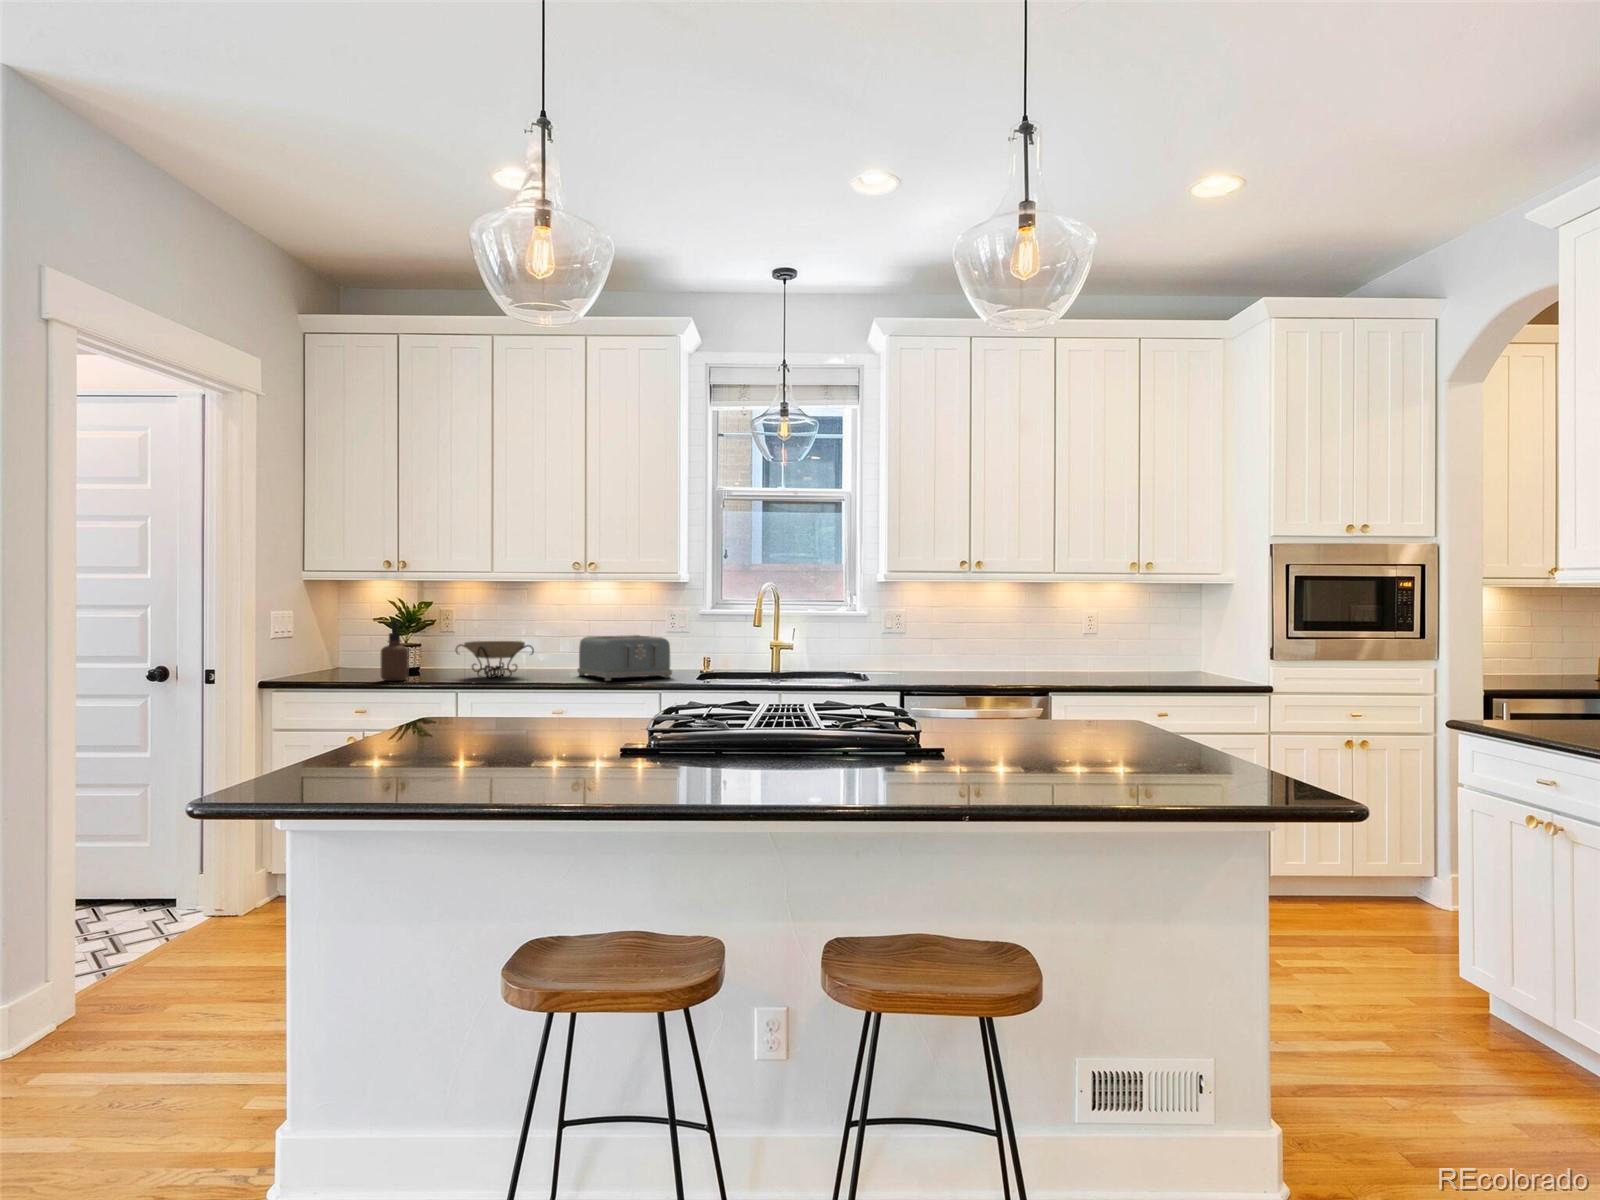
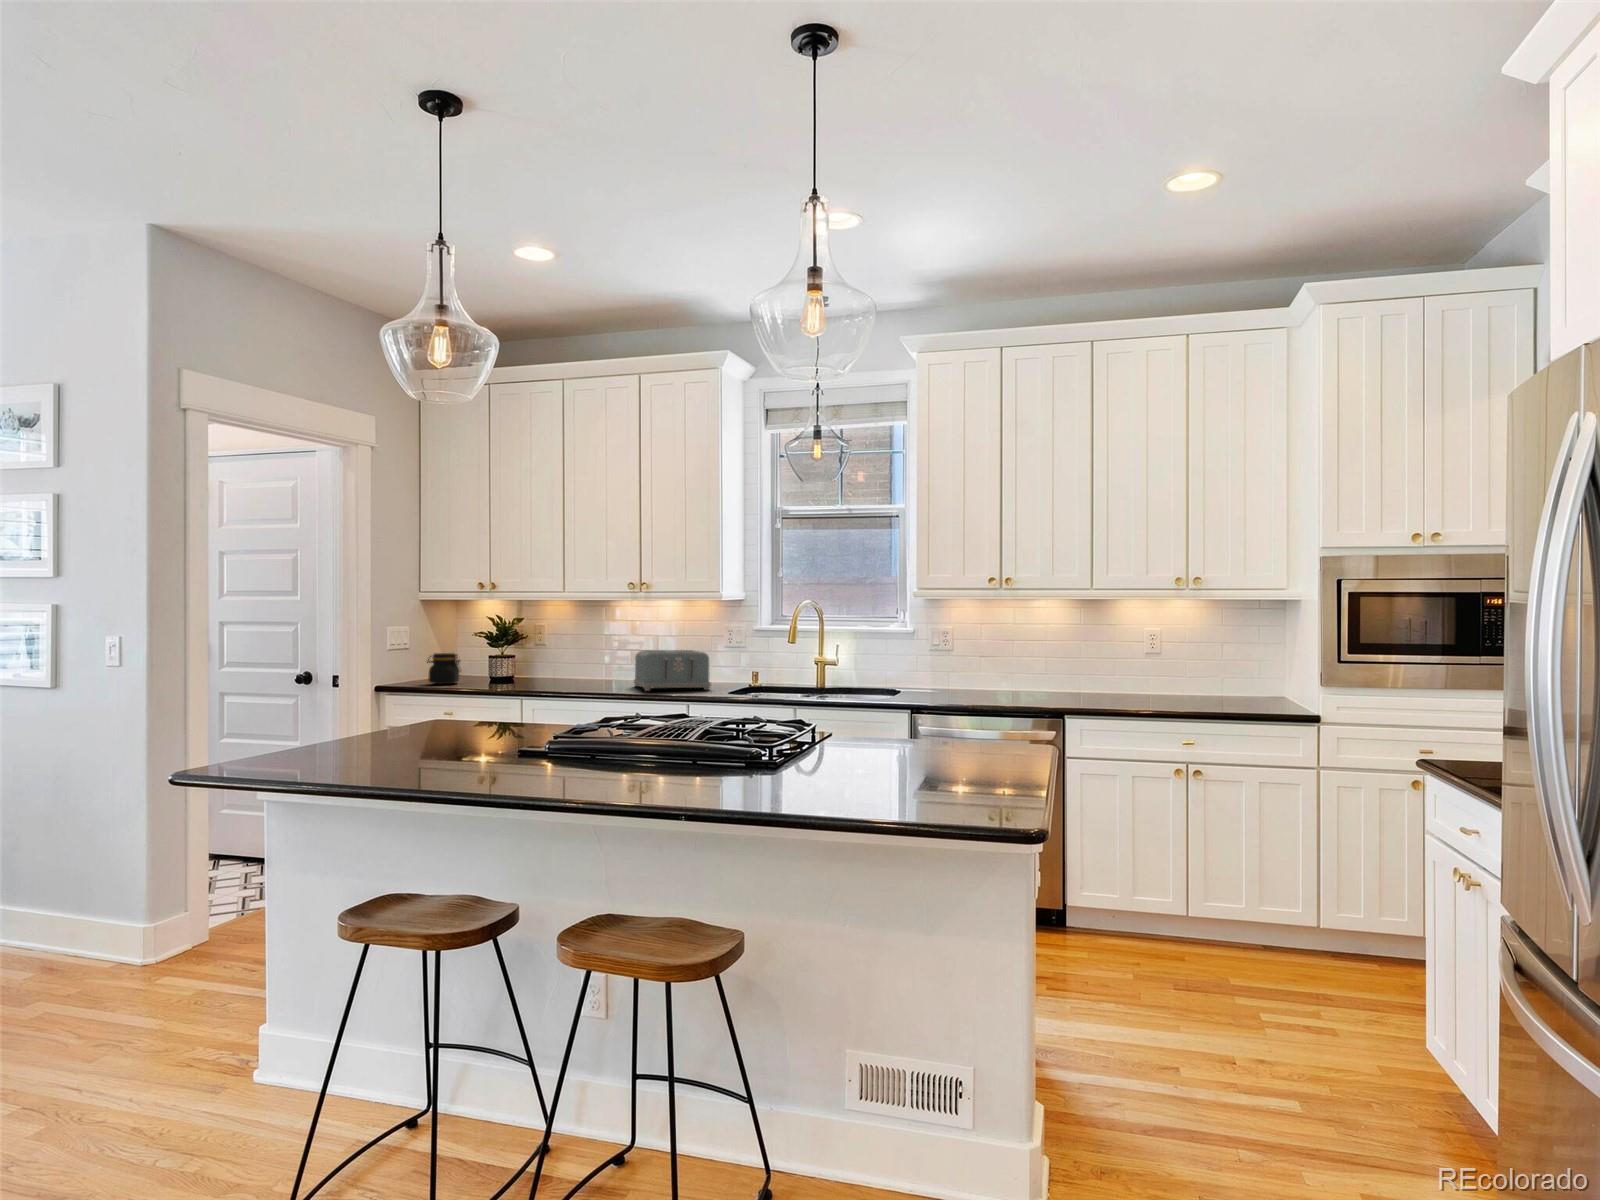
soap dispenser: present [381,621,409,681] -> none [467,634,491,687]
decorative bowl: present [455,641,534,678] -> none [532,654,594,686]
jar: none [321,643,364,679] -> present [427,653,461,684]

